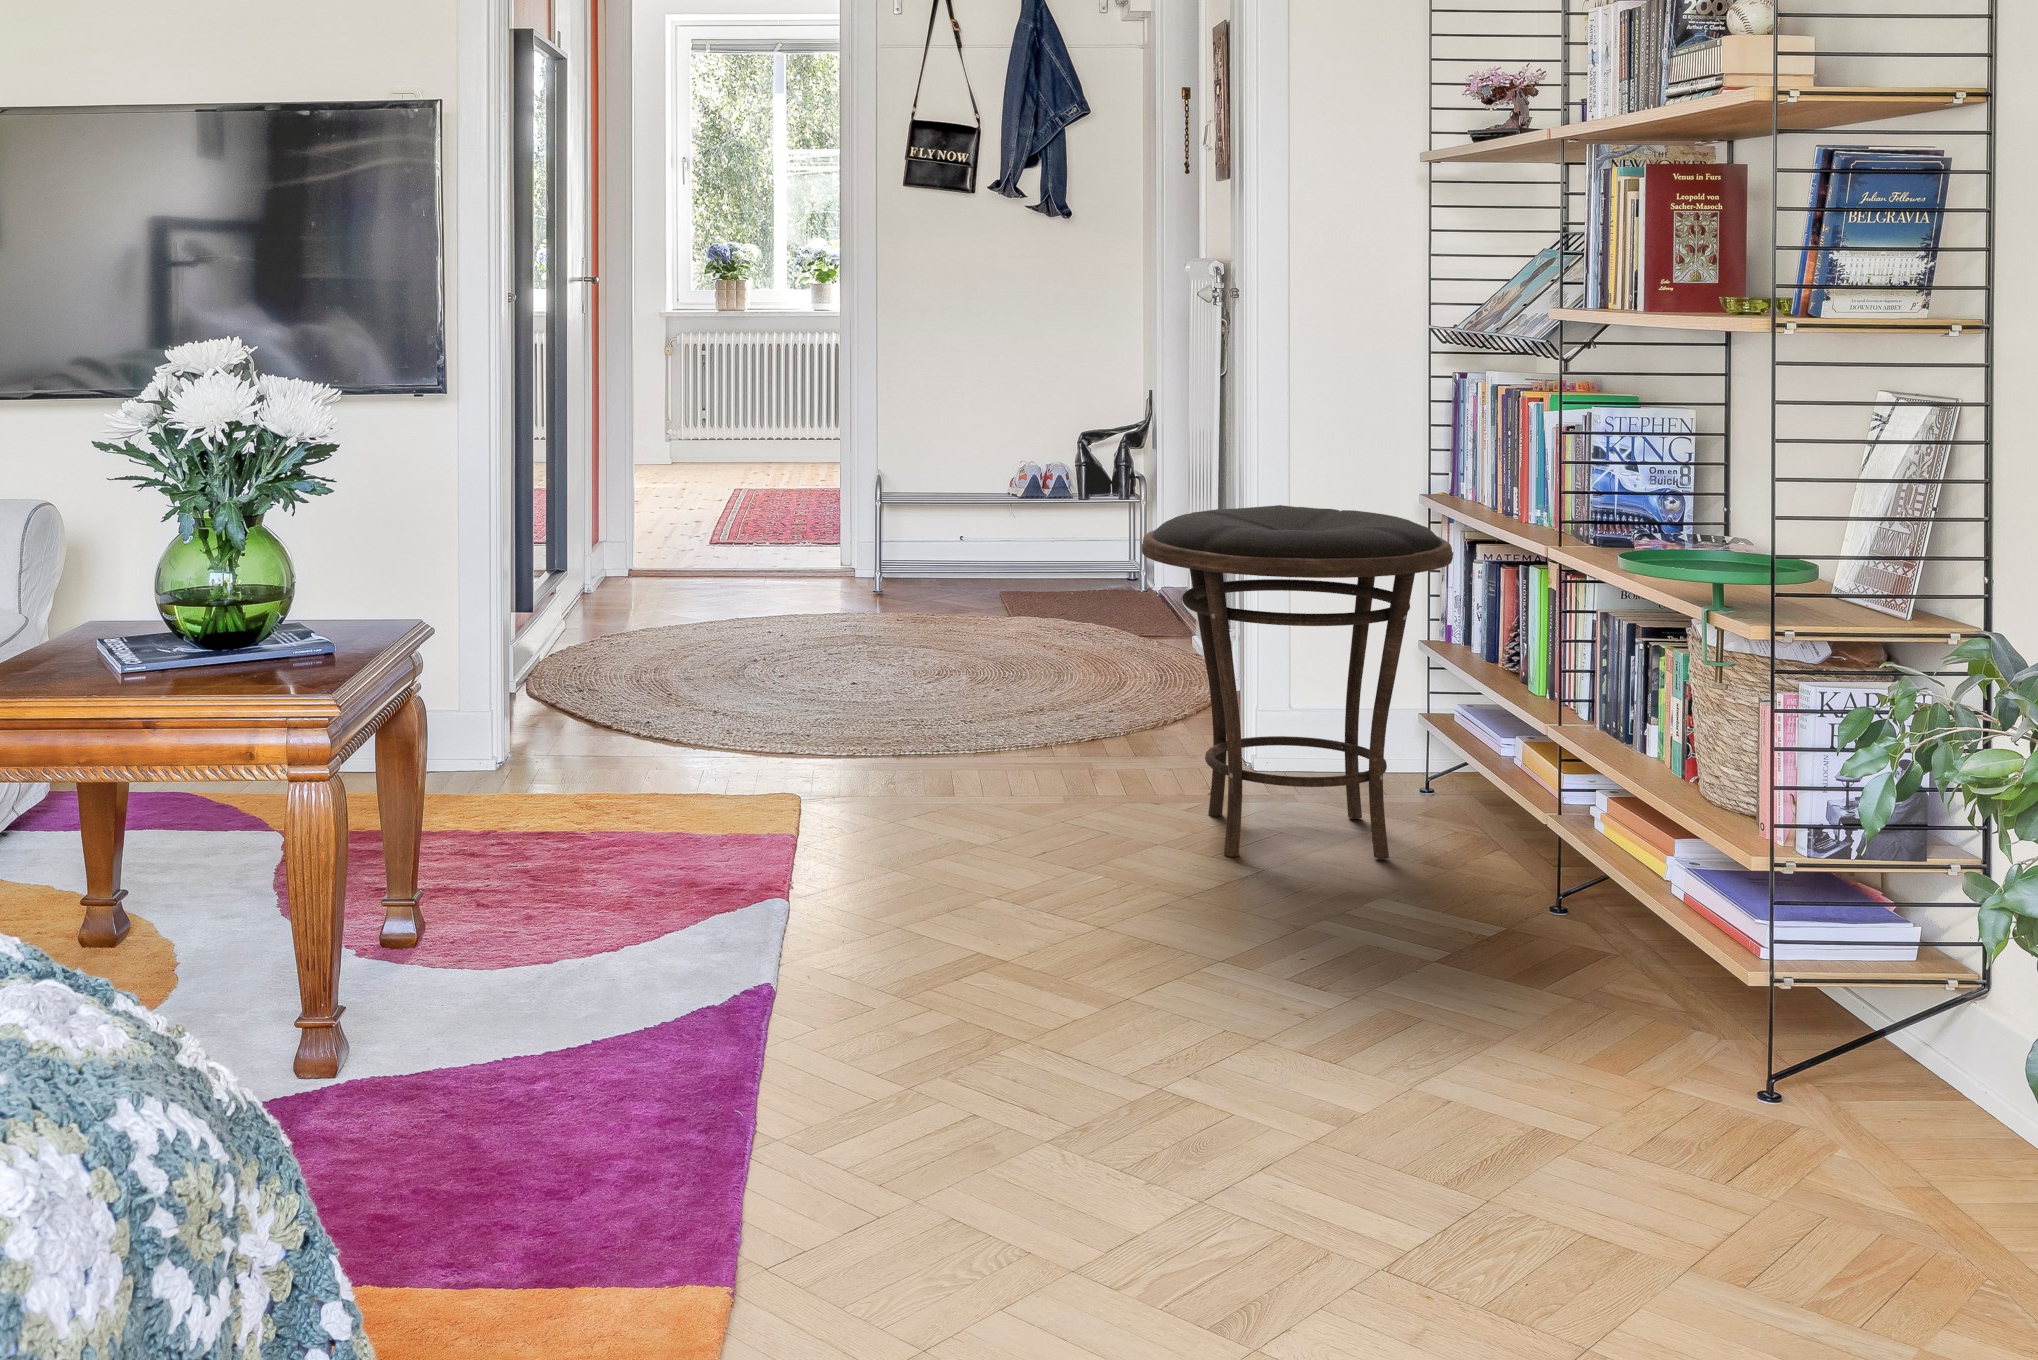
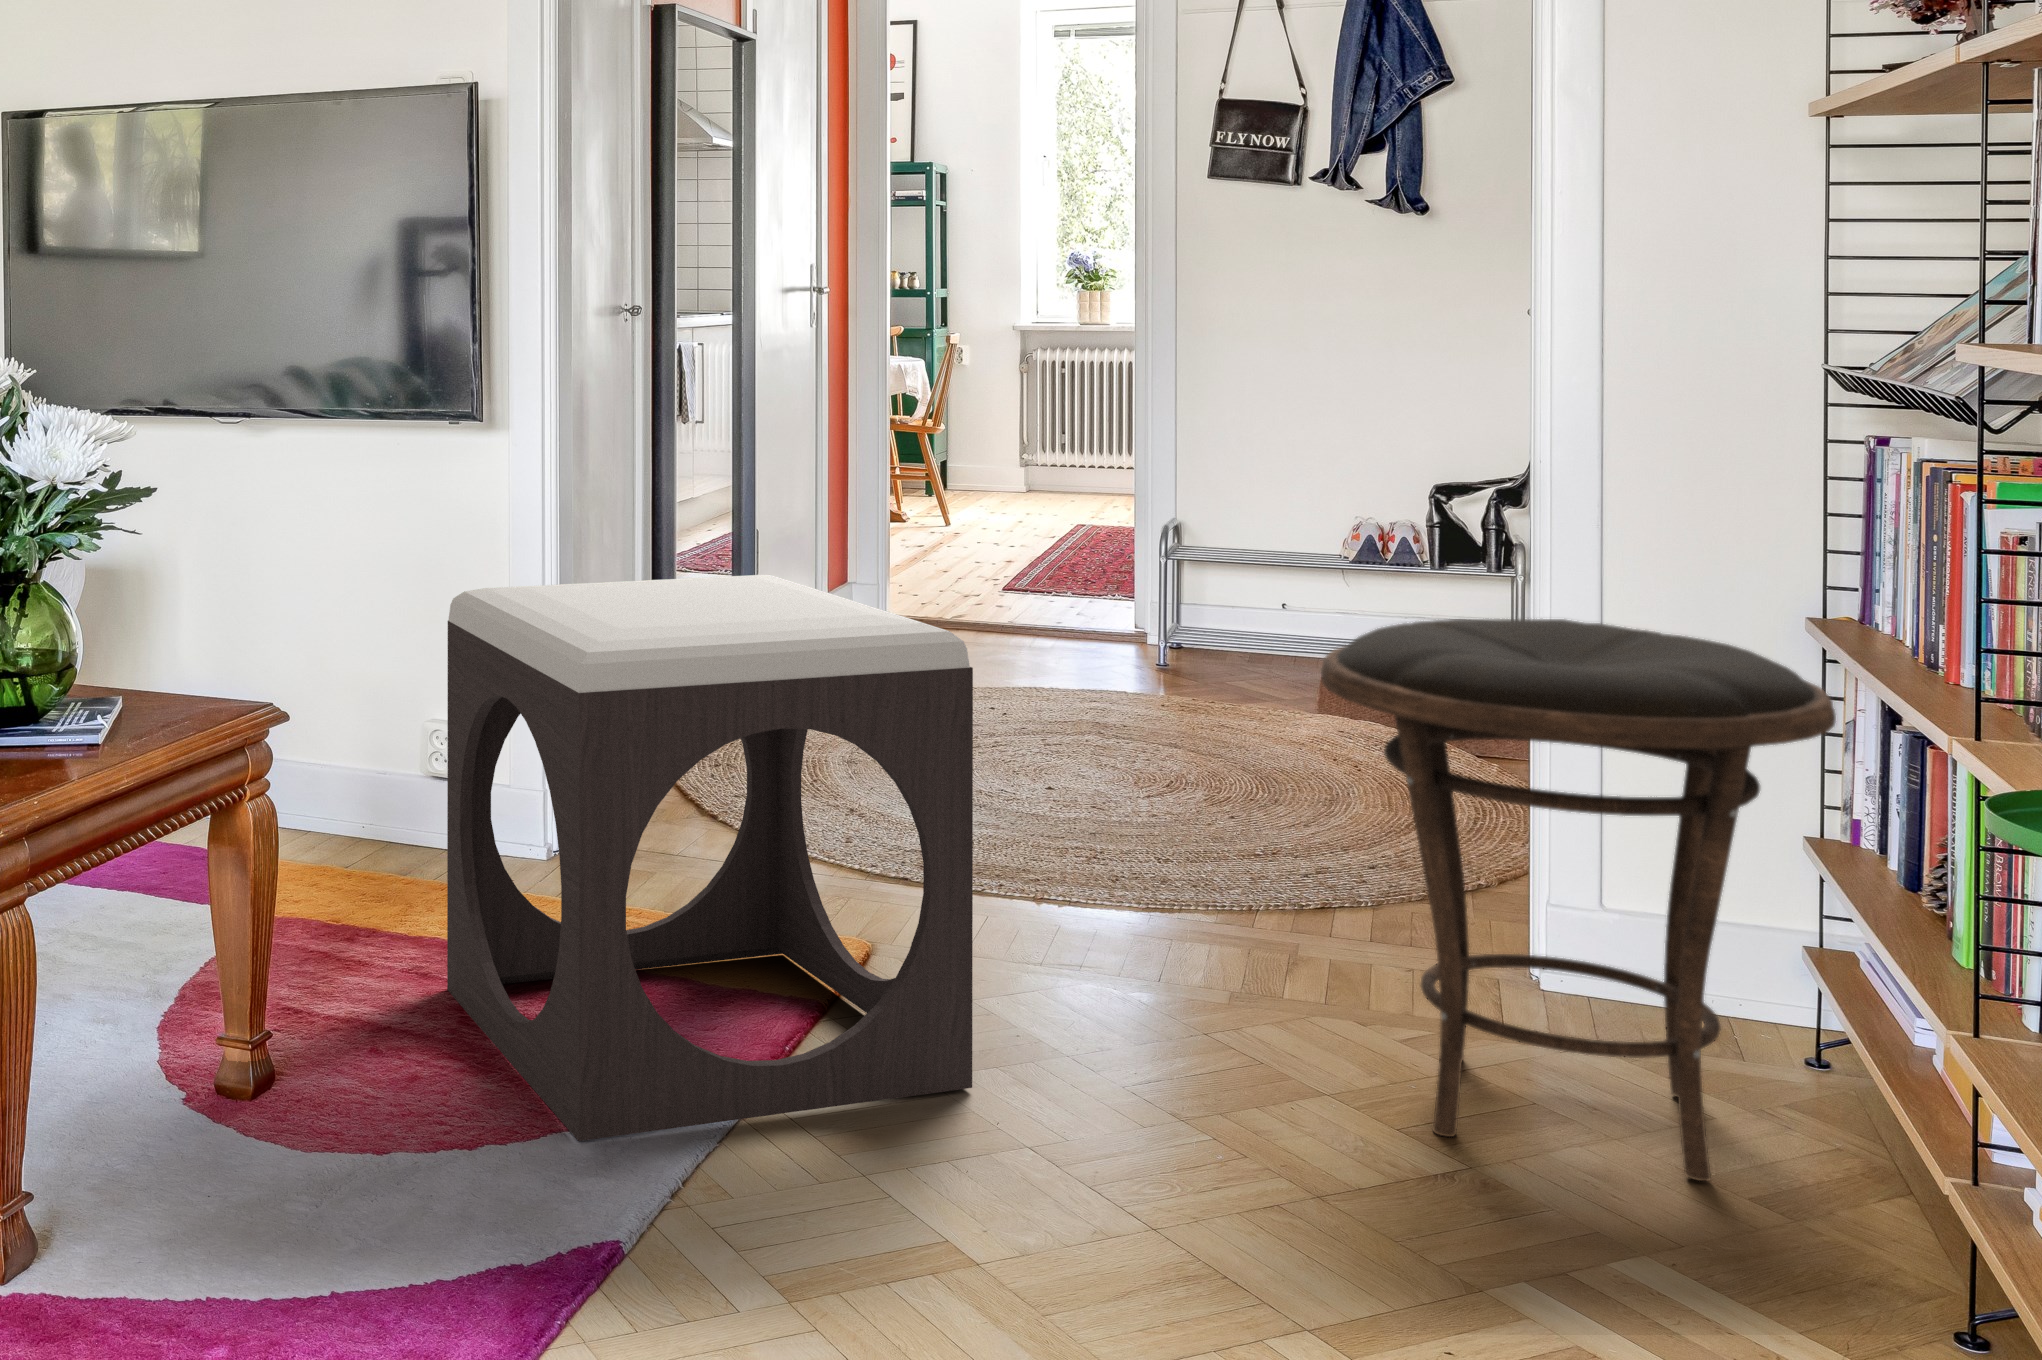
footstool: none [496,507,929,936] -> present [447,575,973,1141]

